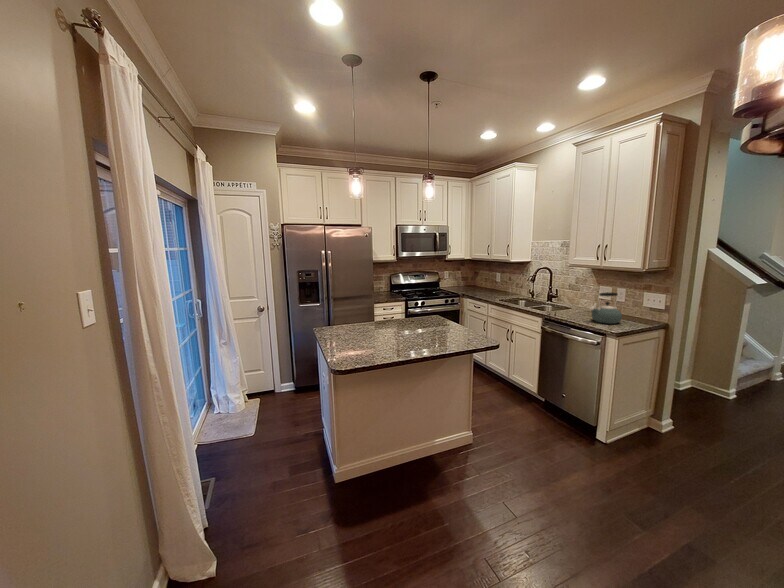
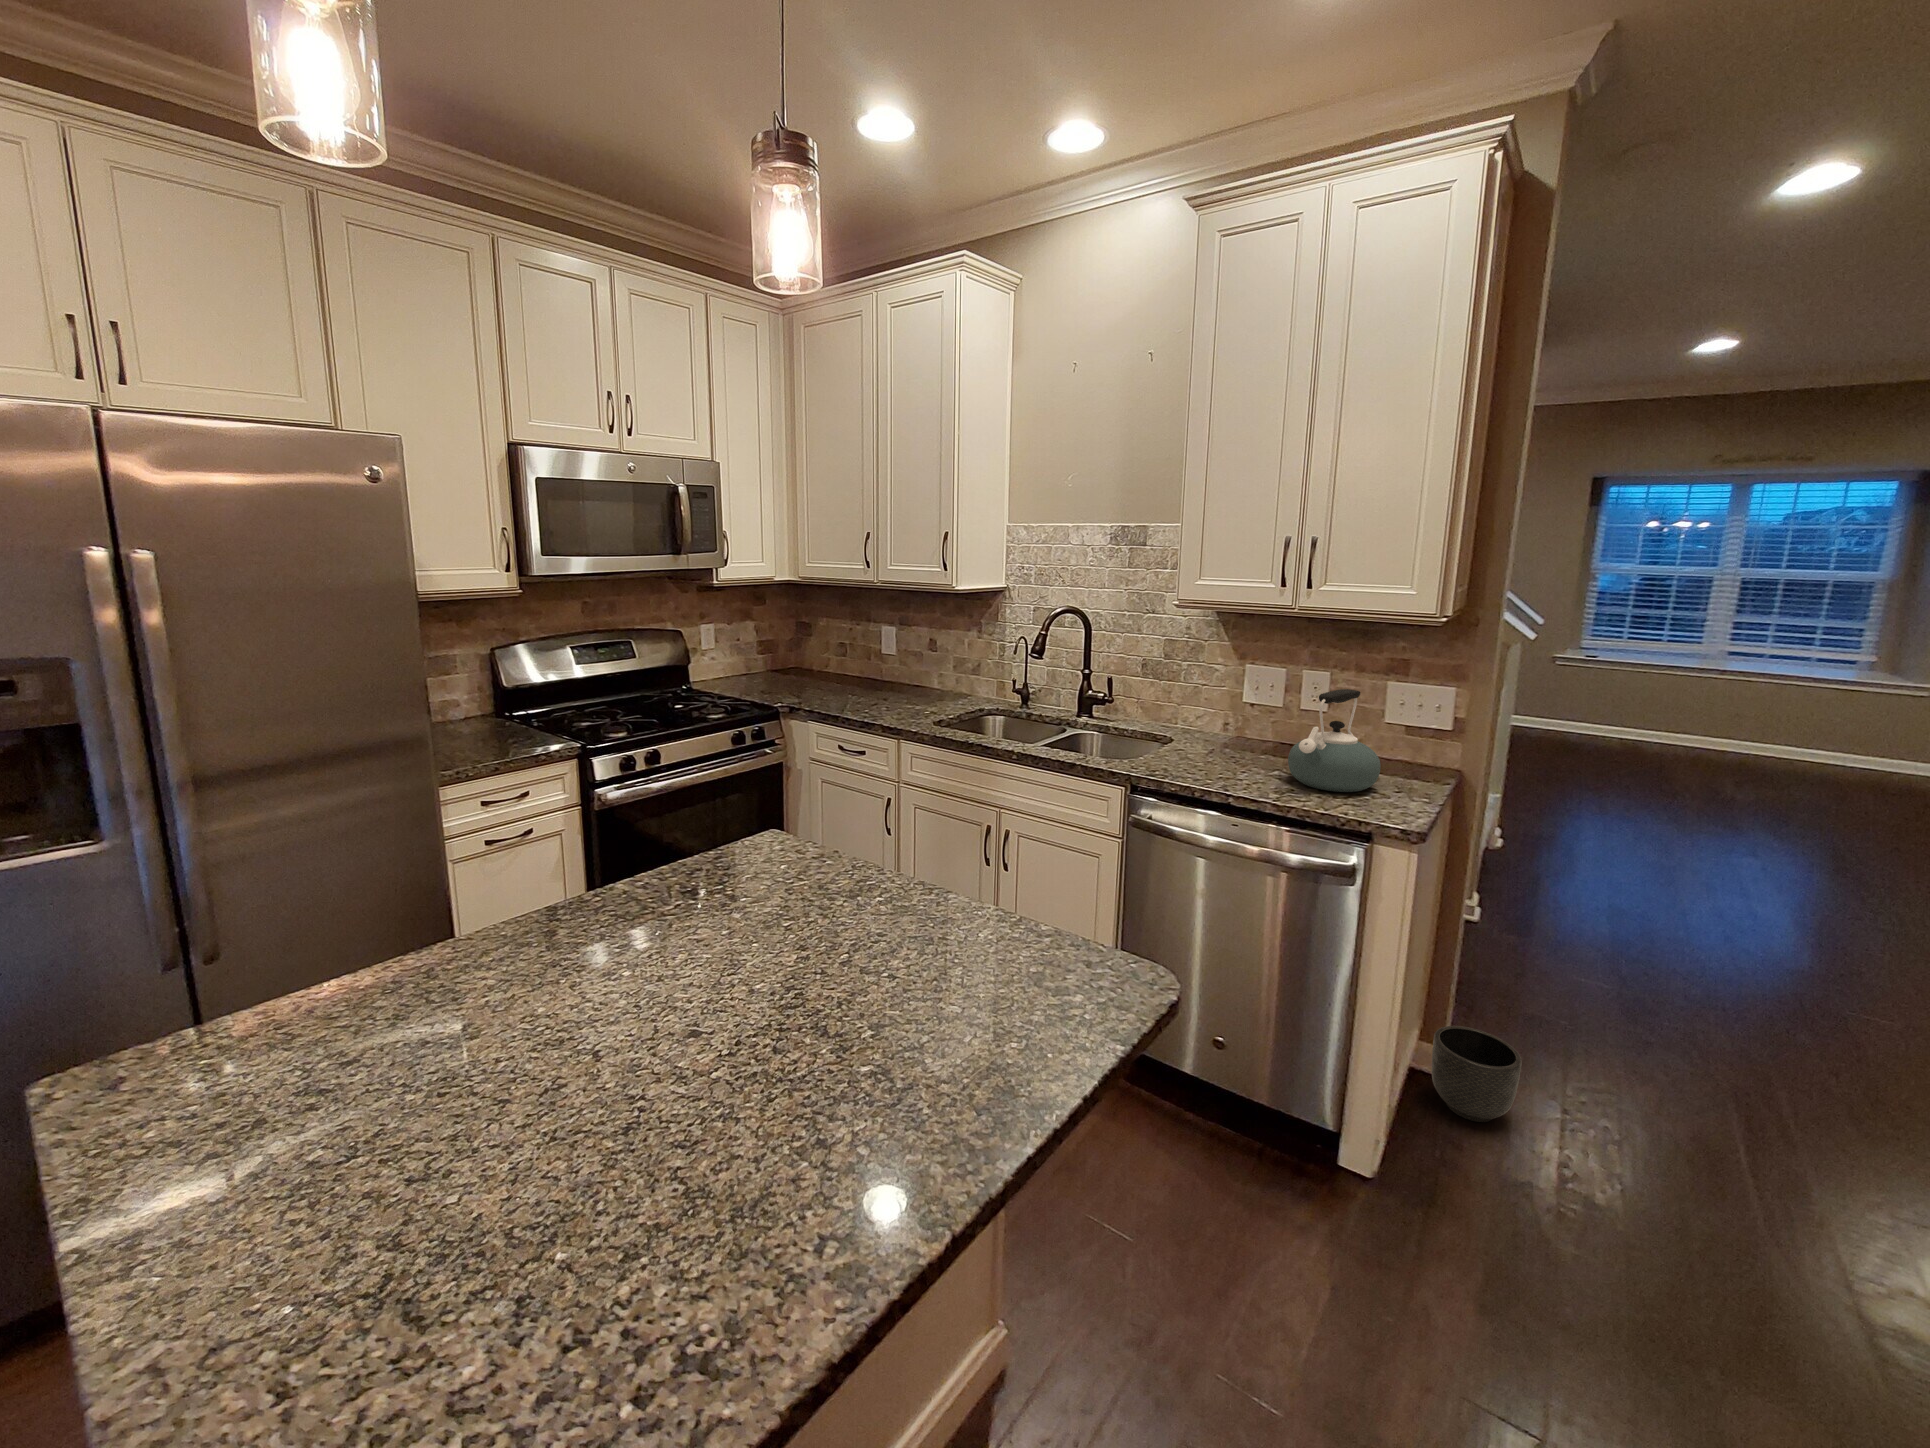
planter: none [653,414,687,446] -> present [1432,1026,1522,1122]

